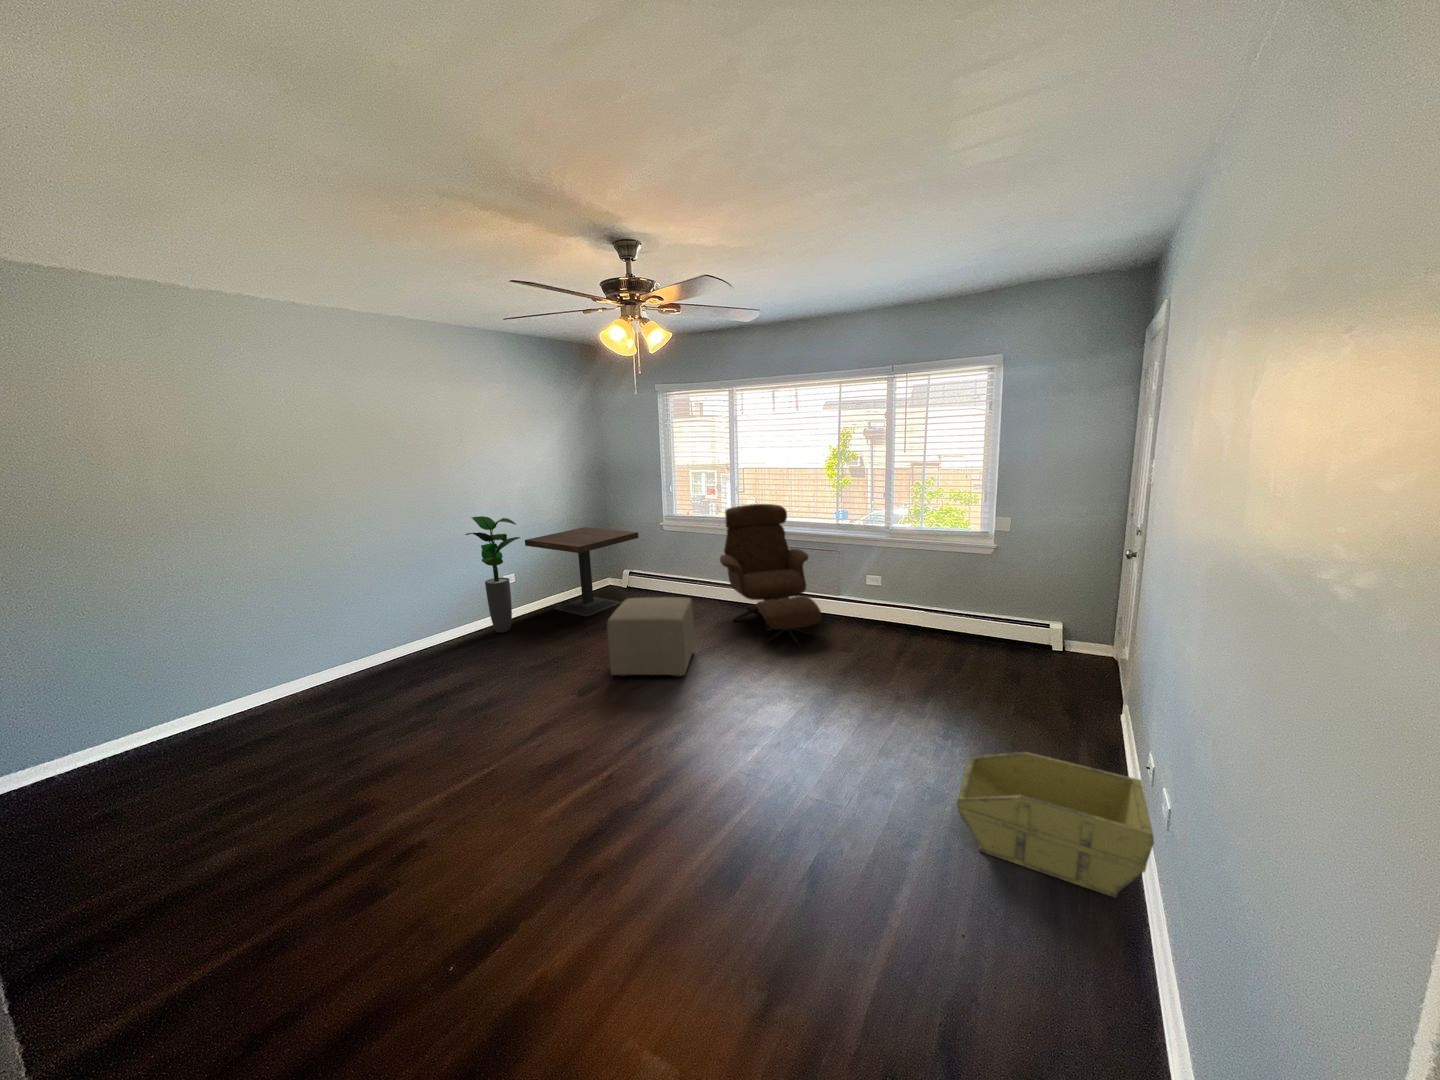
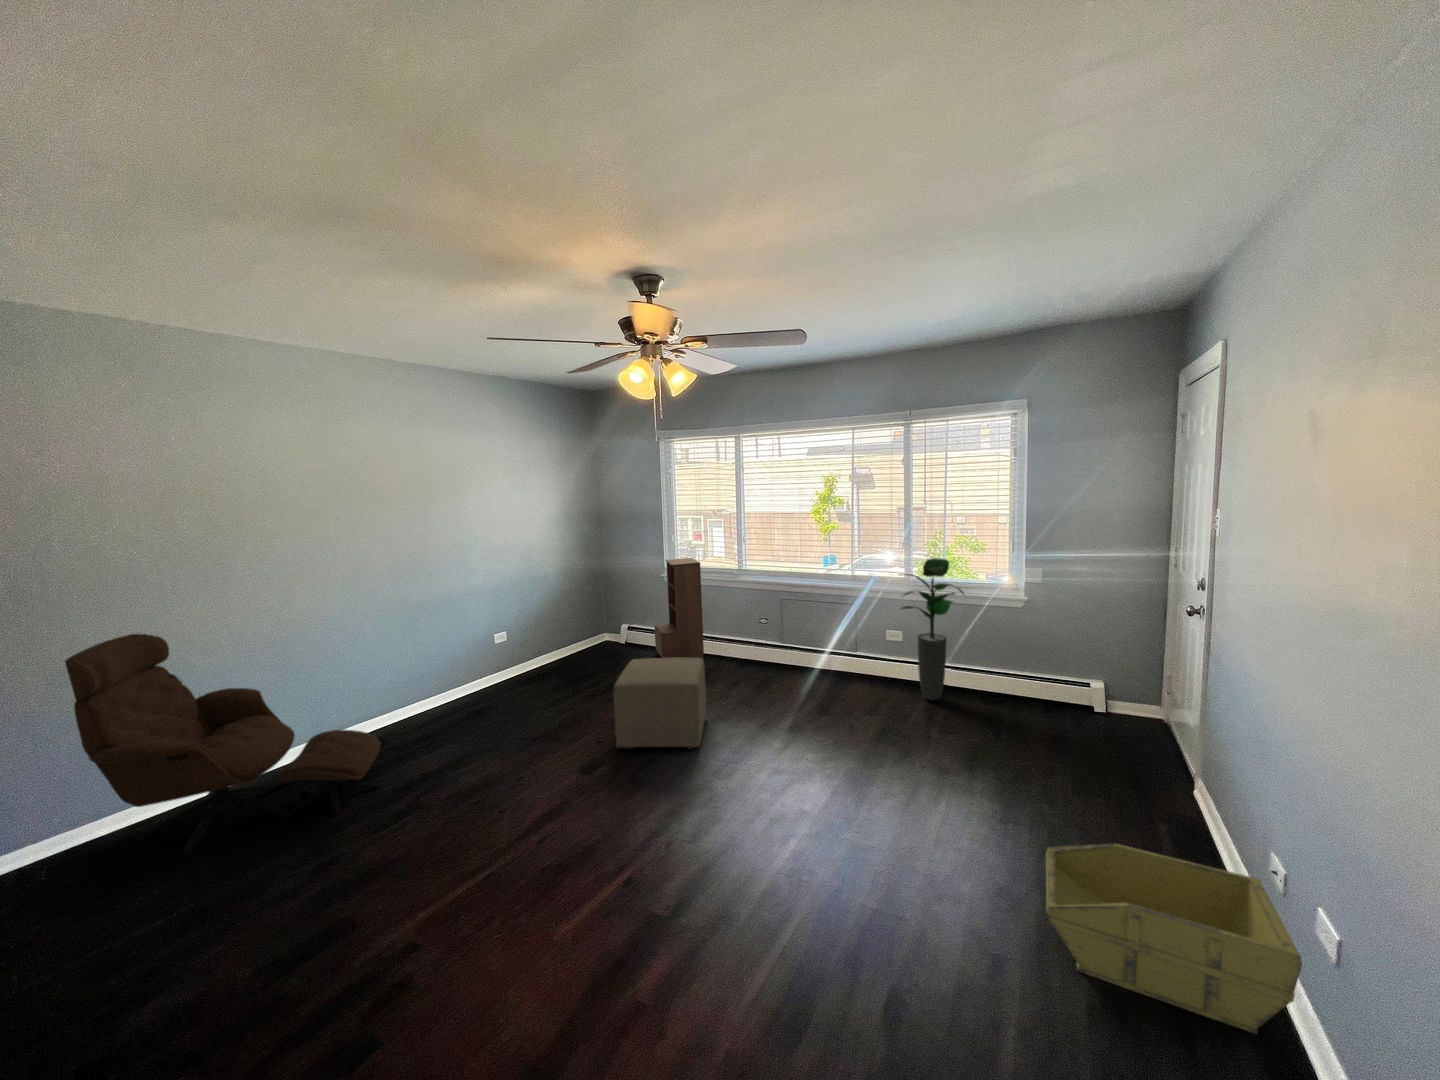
lounge chair: present [720,504,821,646] -> present [65,634,381,855]
bookshelf: none [654,507,699,606] -> present [654,558,704,659]
potted plant: present [465,516,520,633] -> present [901,558,964,700]
side table: present [525,527,639,617] -> none [516,579,639,678]

